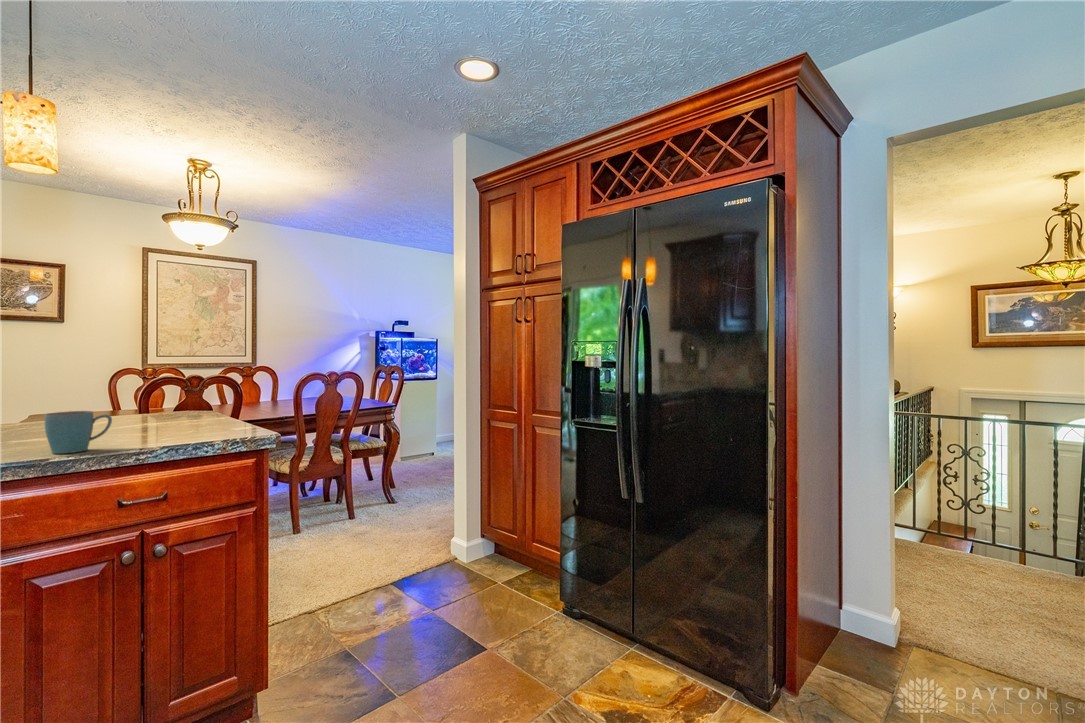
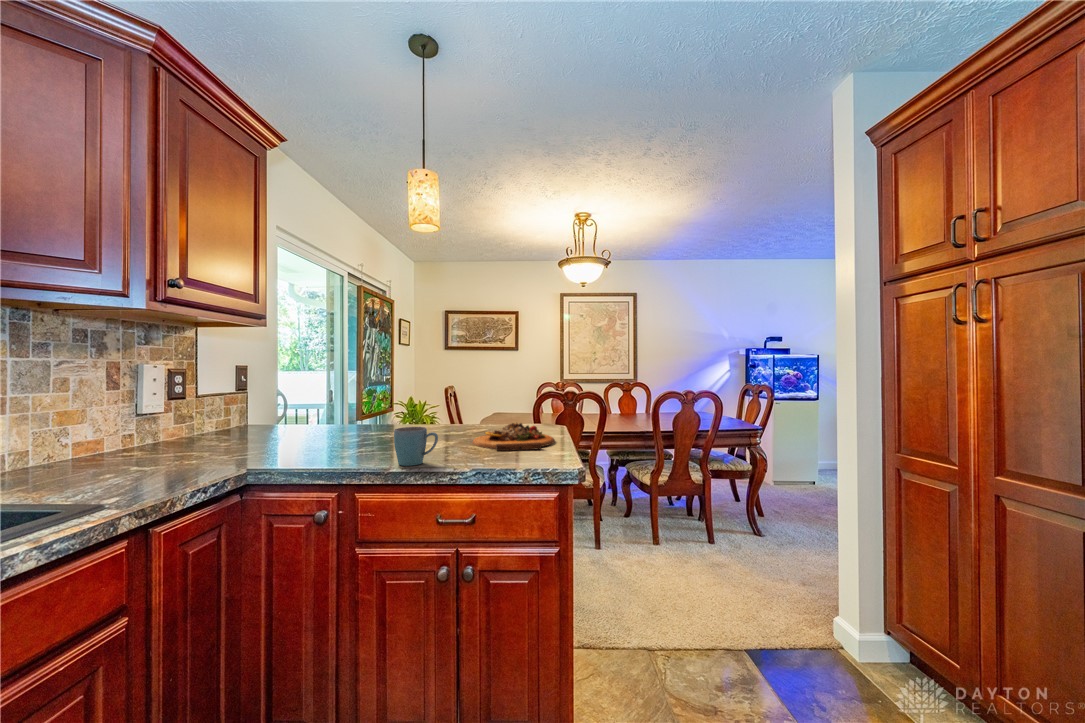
cutting board: none [112,406,225,434] -> present [473,423,555,451]

